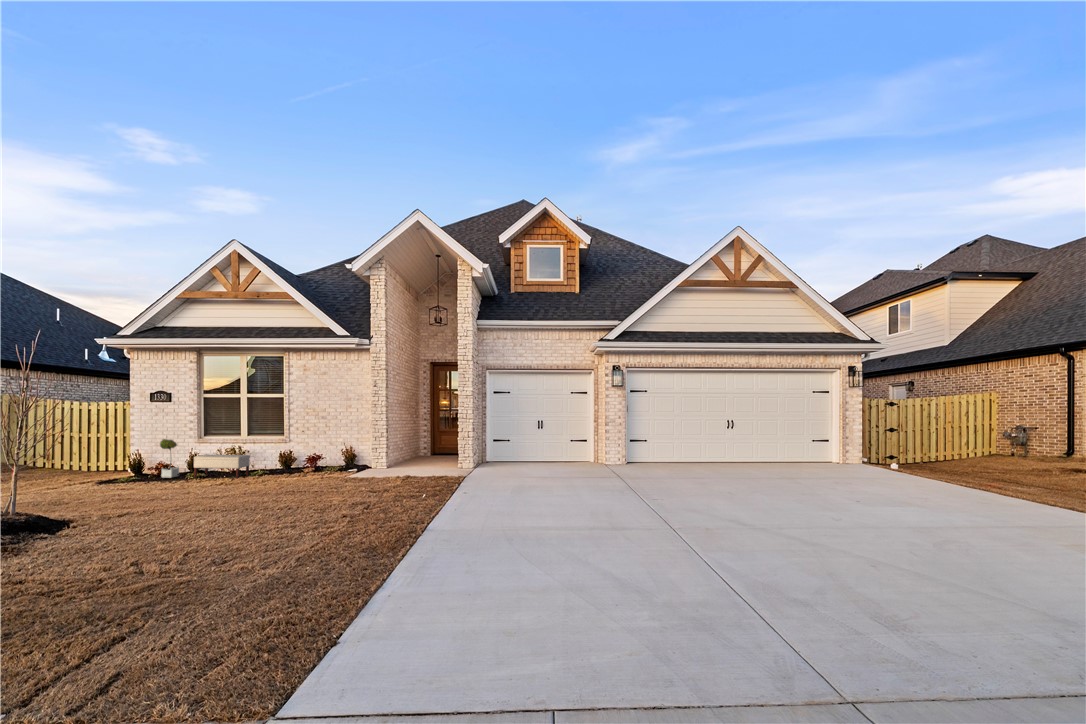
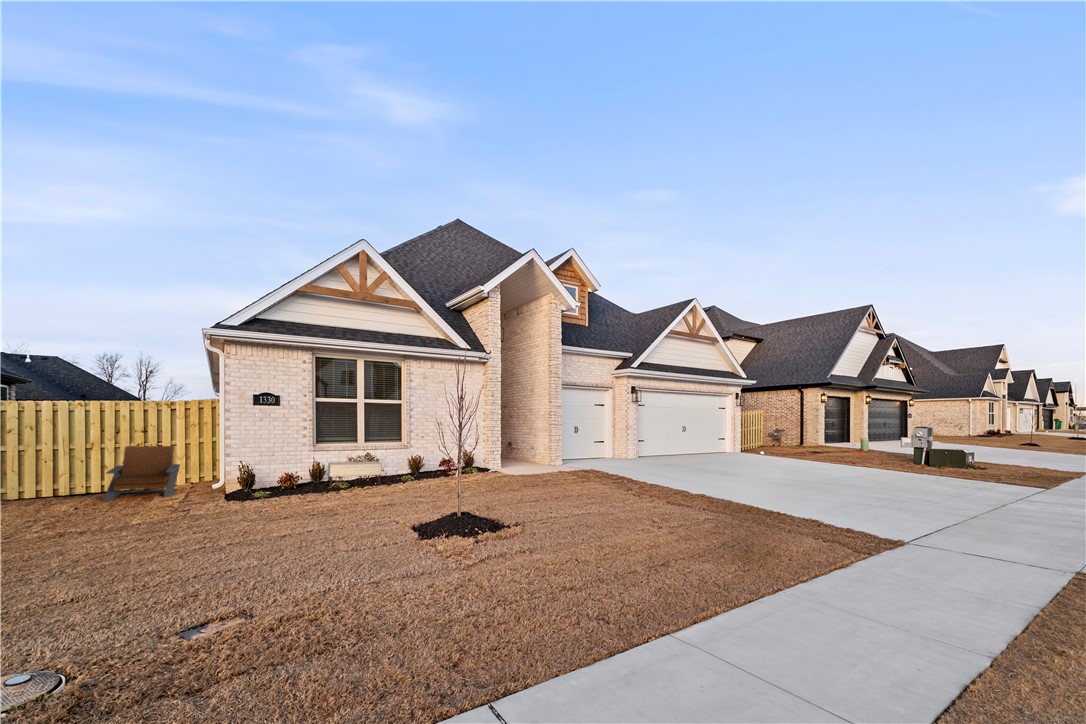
lounge chair: none [41,436,114,478] -> present [103,446,180,501]
potted tree: present [160,439,179,478] -> none [281,447,301,490]

